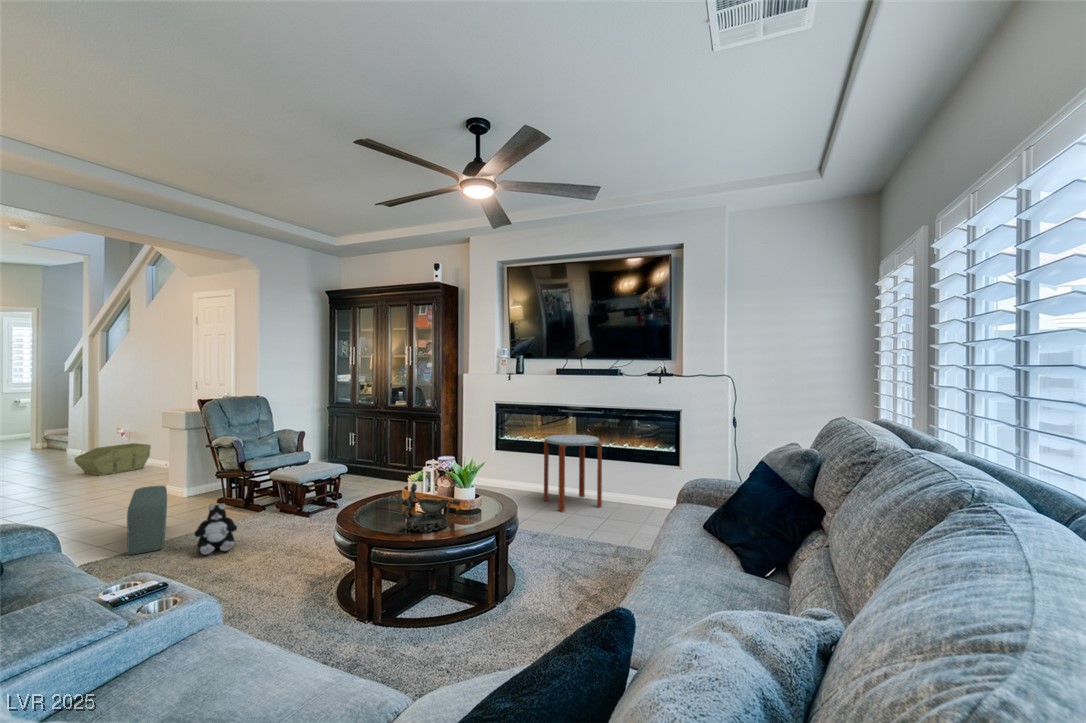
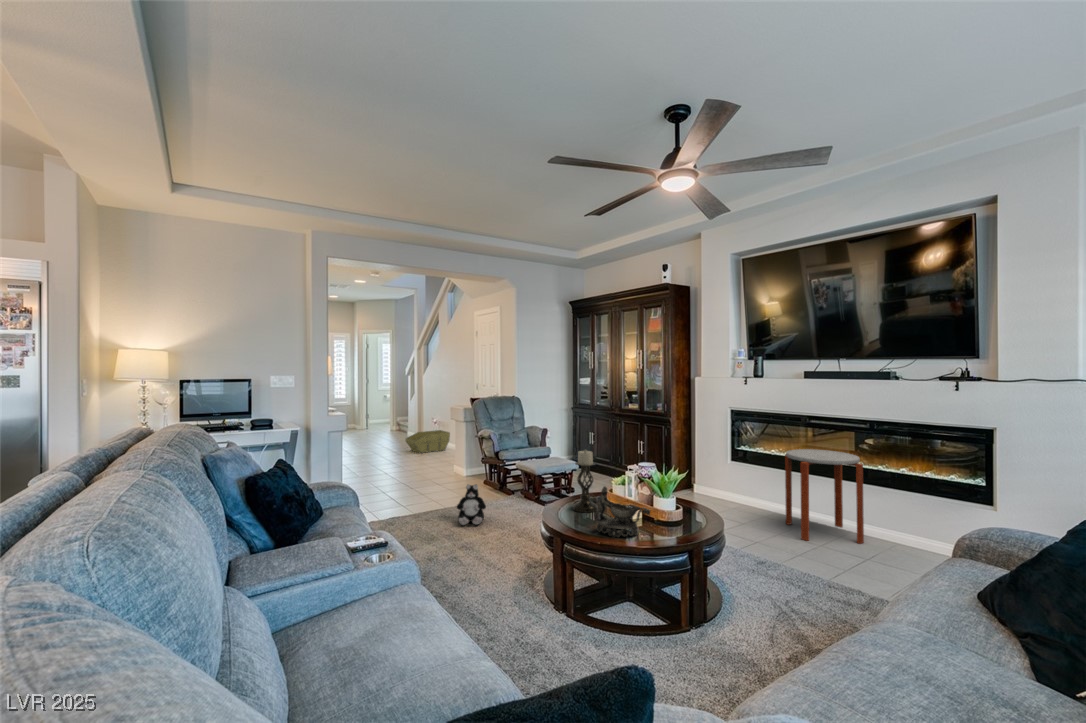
candle holder: none [368,449,396,514] -> present [573,450,598,513]
pouf: present [127,486,167,554] -> none [416,465,445,516]

